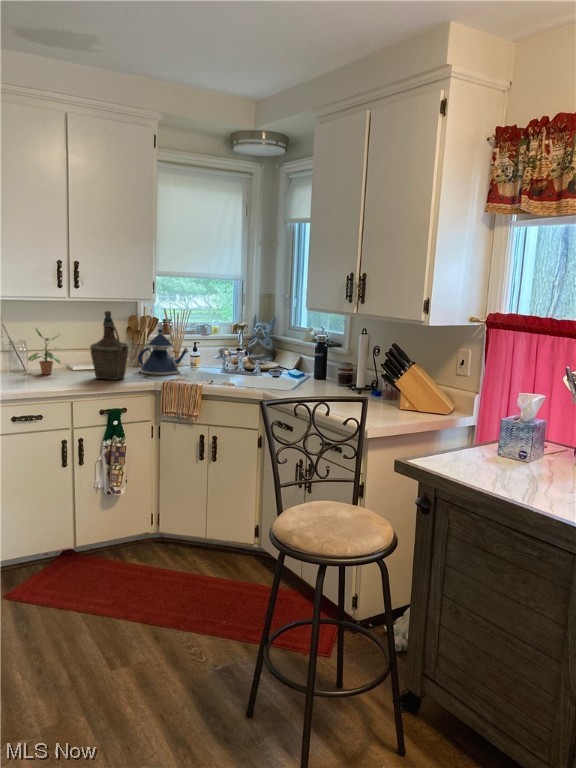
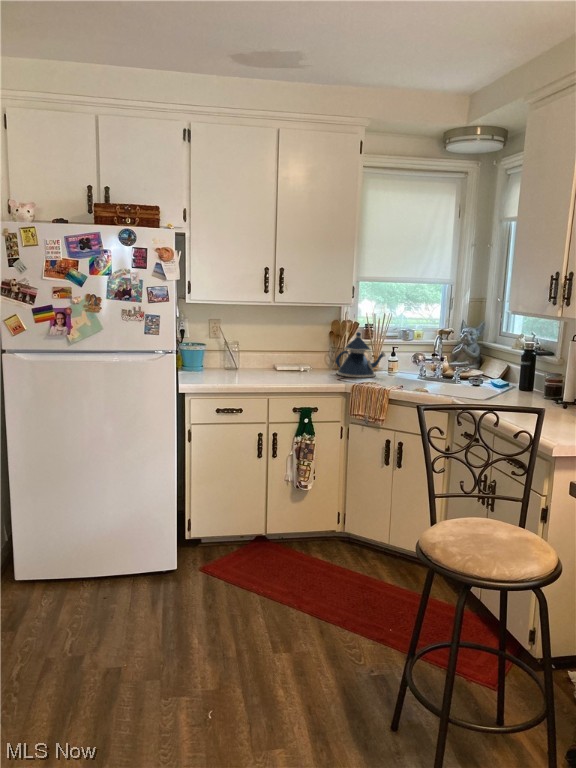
bottle: present [90,311,128,380] -> none [289,314,324,379]
potted plant: present [28,328,60,375] -> none [236,328,272,372]

